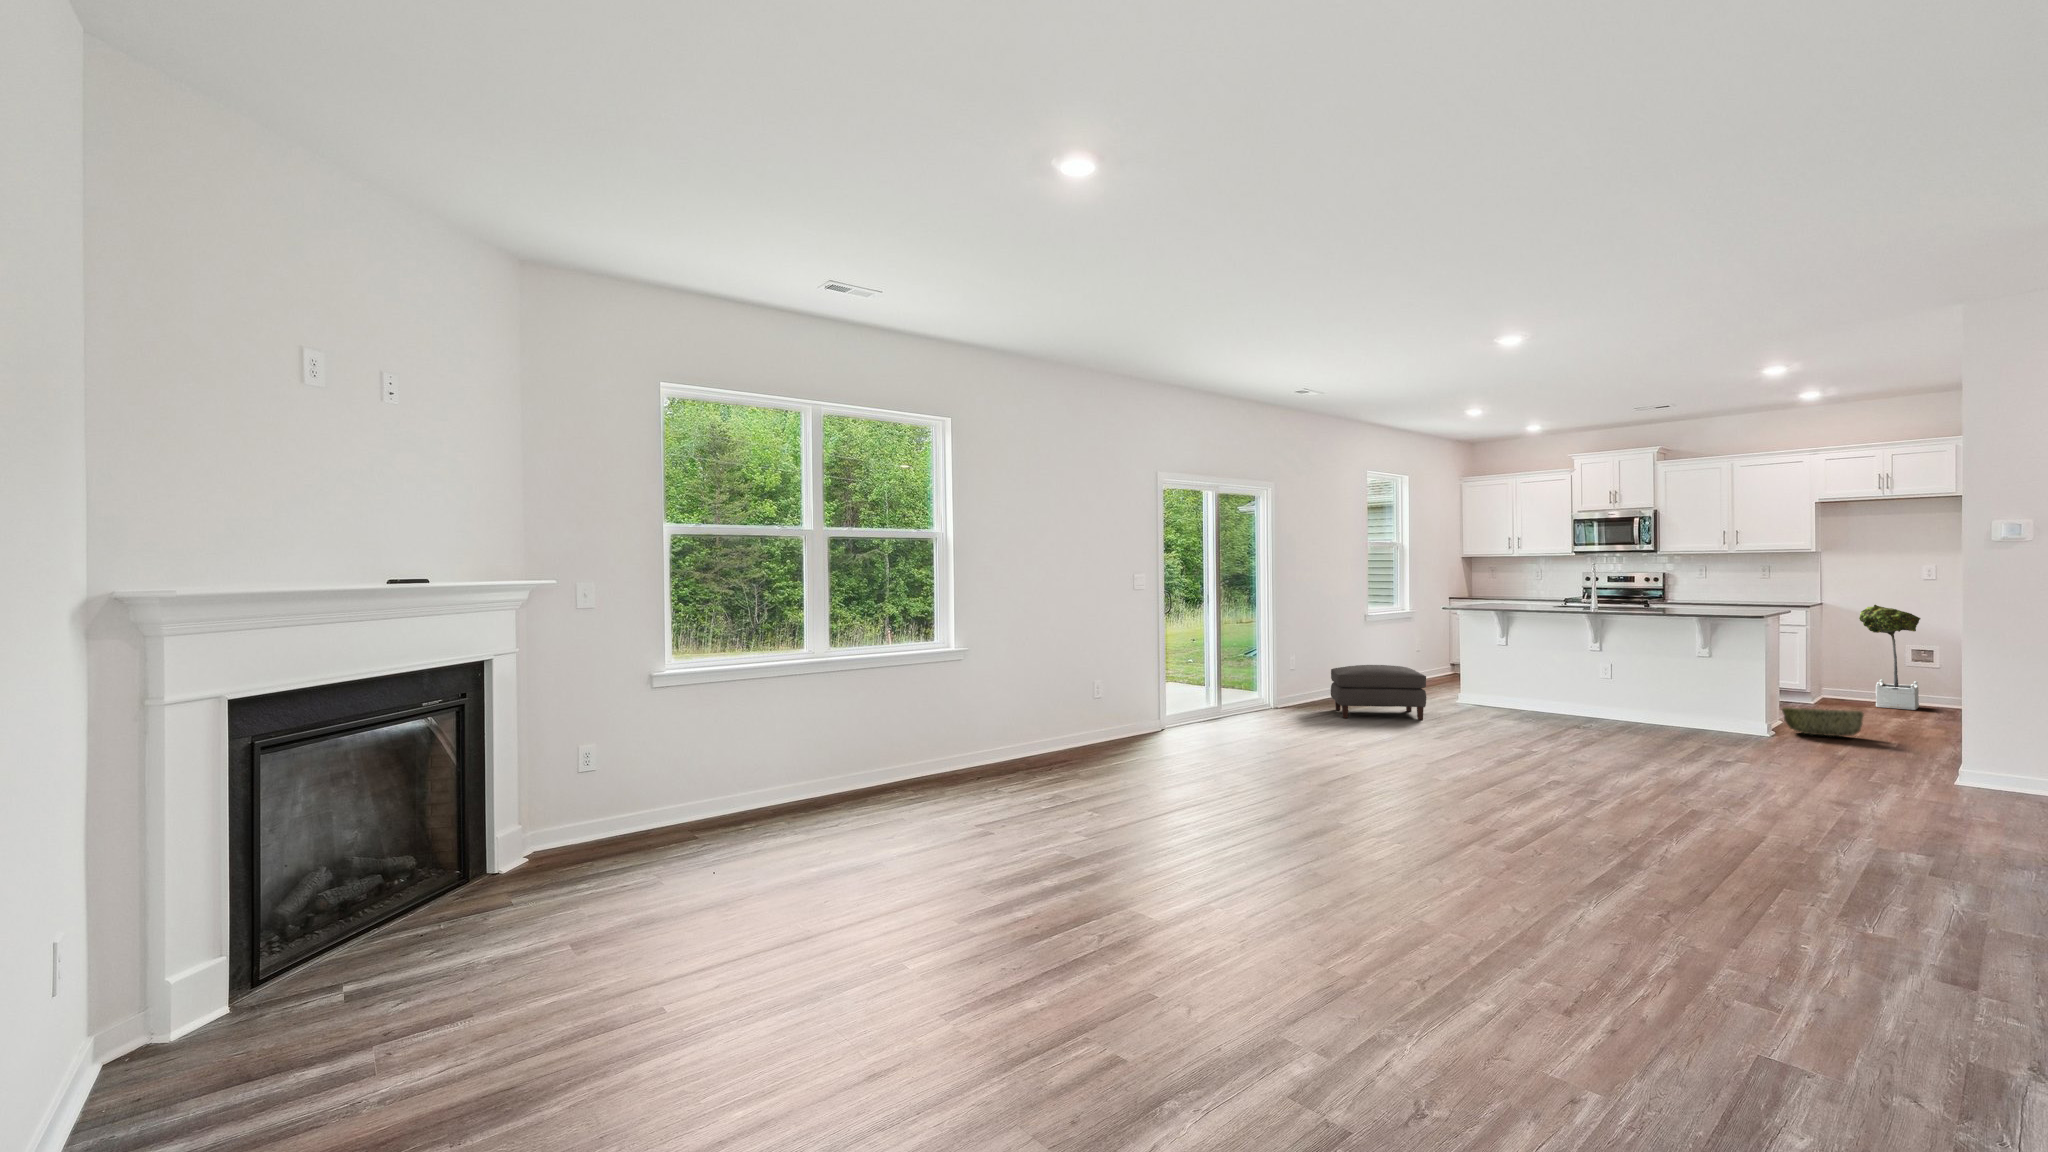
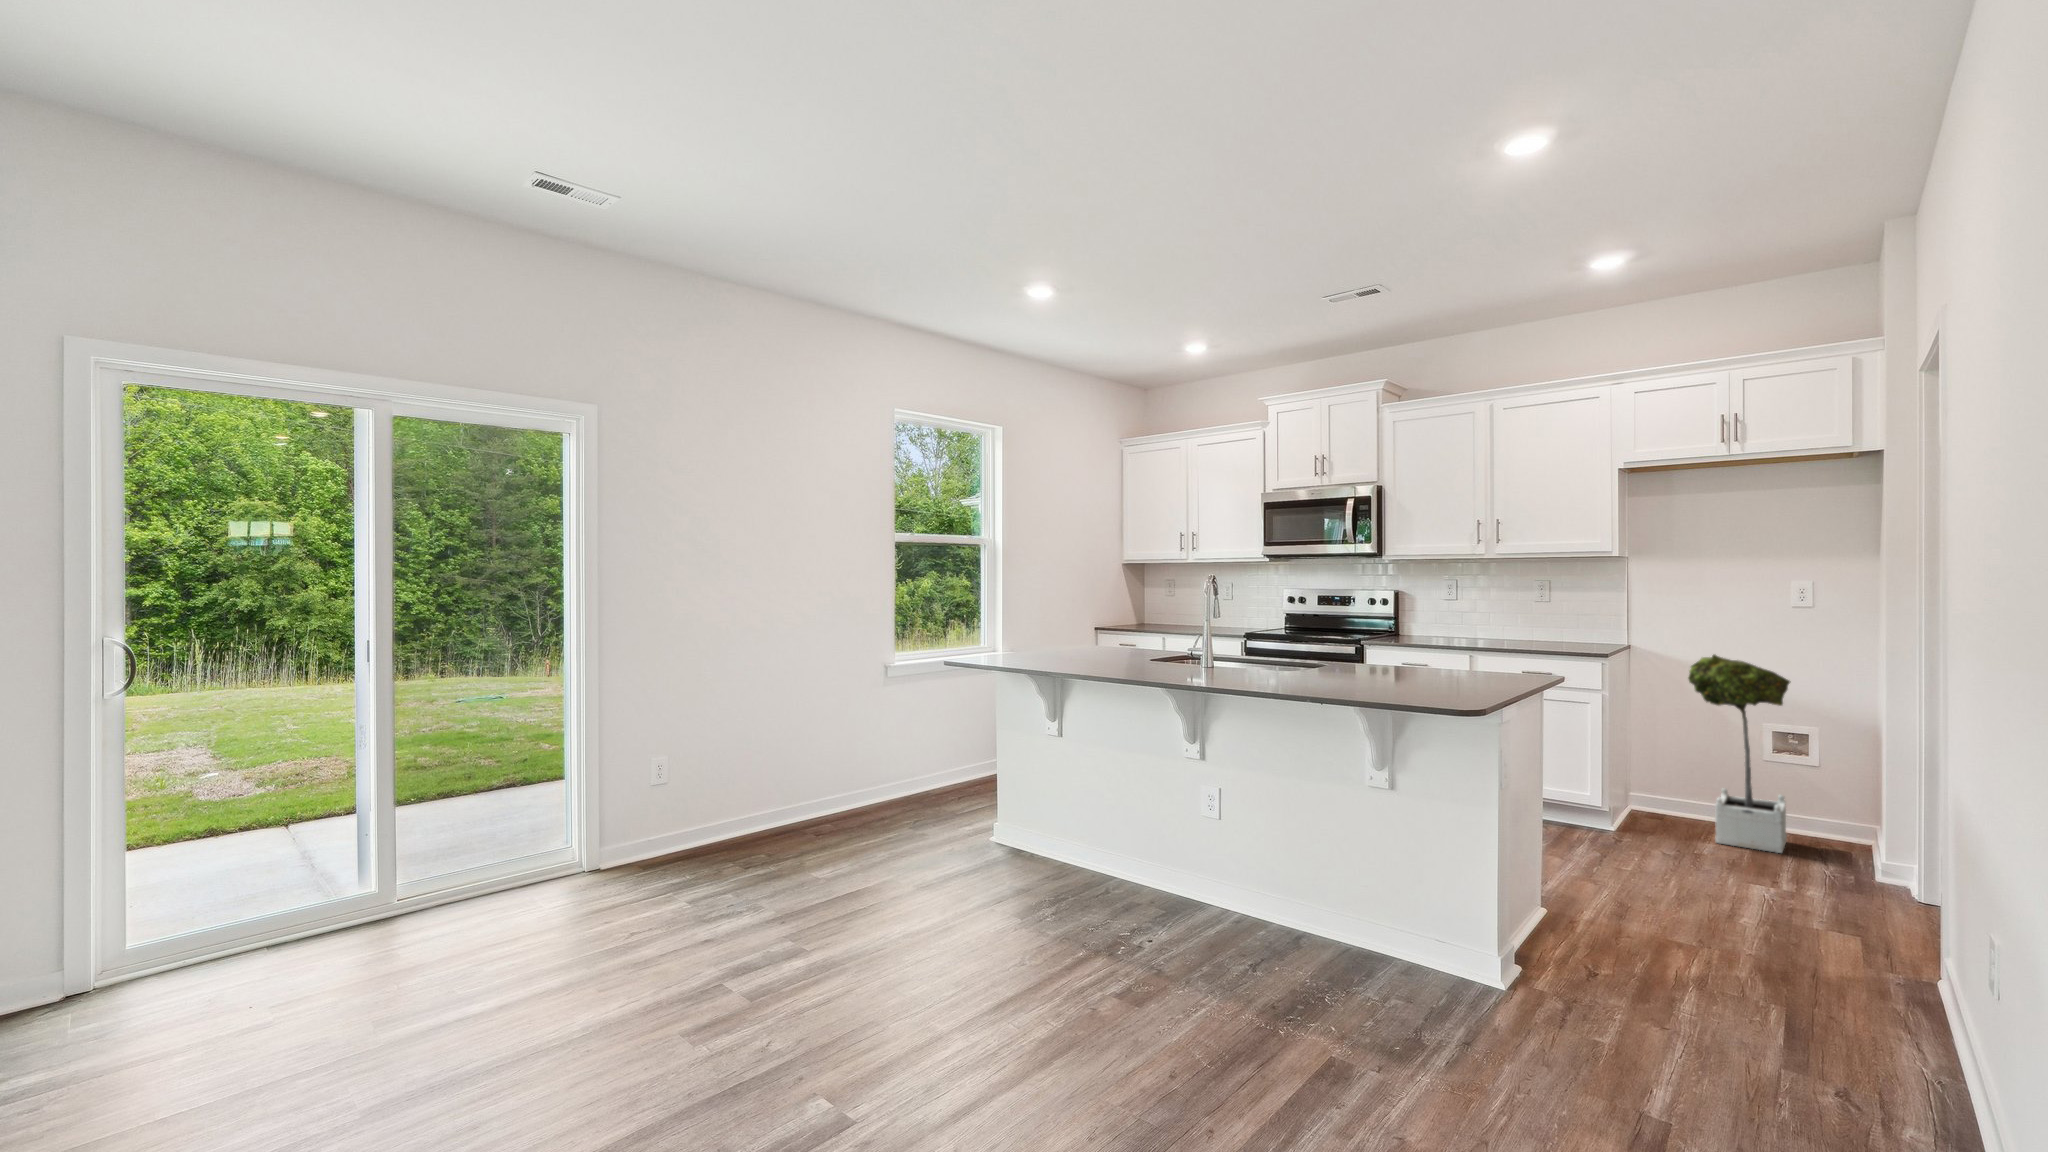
ottoman: present [1331,665,1426,720] -> none [660,789,867,919]
woven basket: present [1782,707,1864,737] -> none [1524,904,1693,994]

